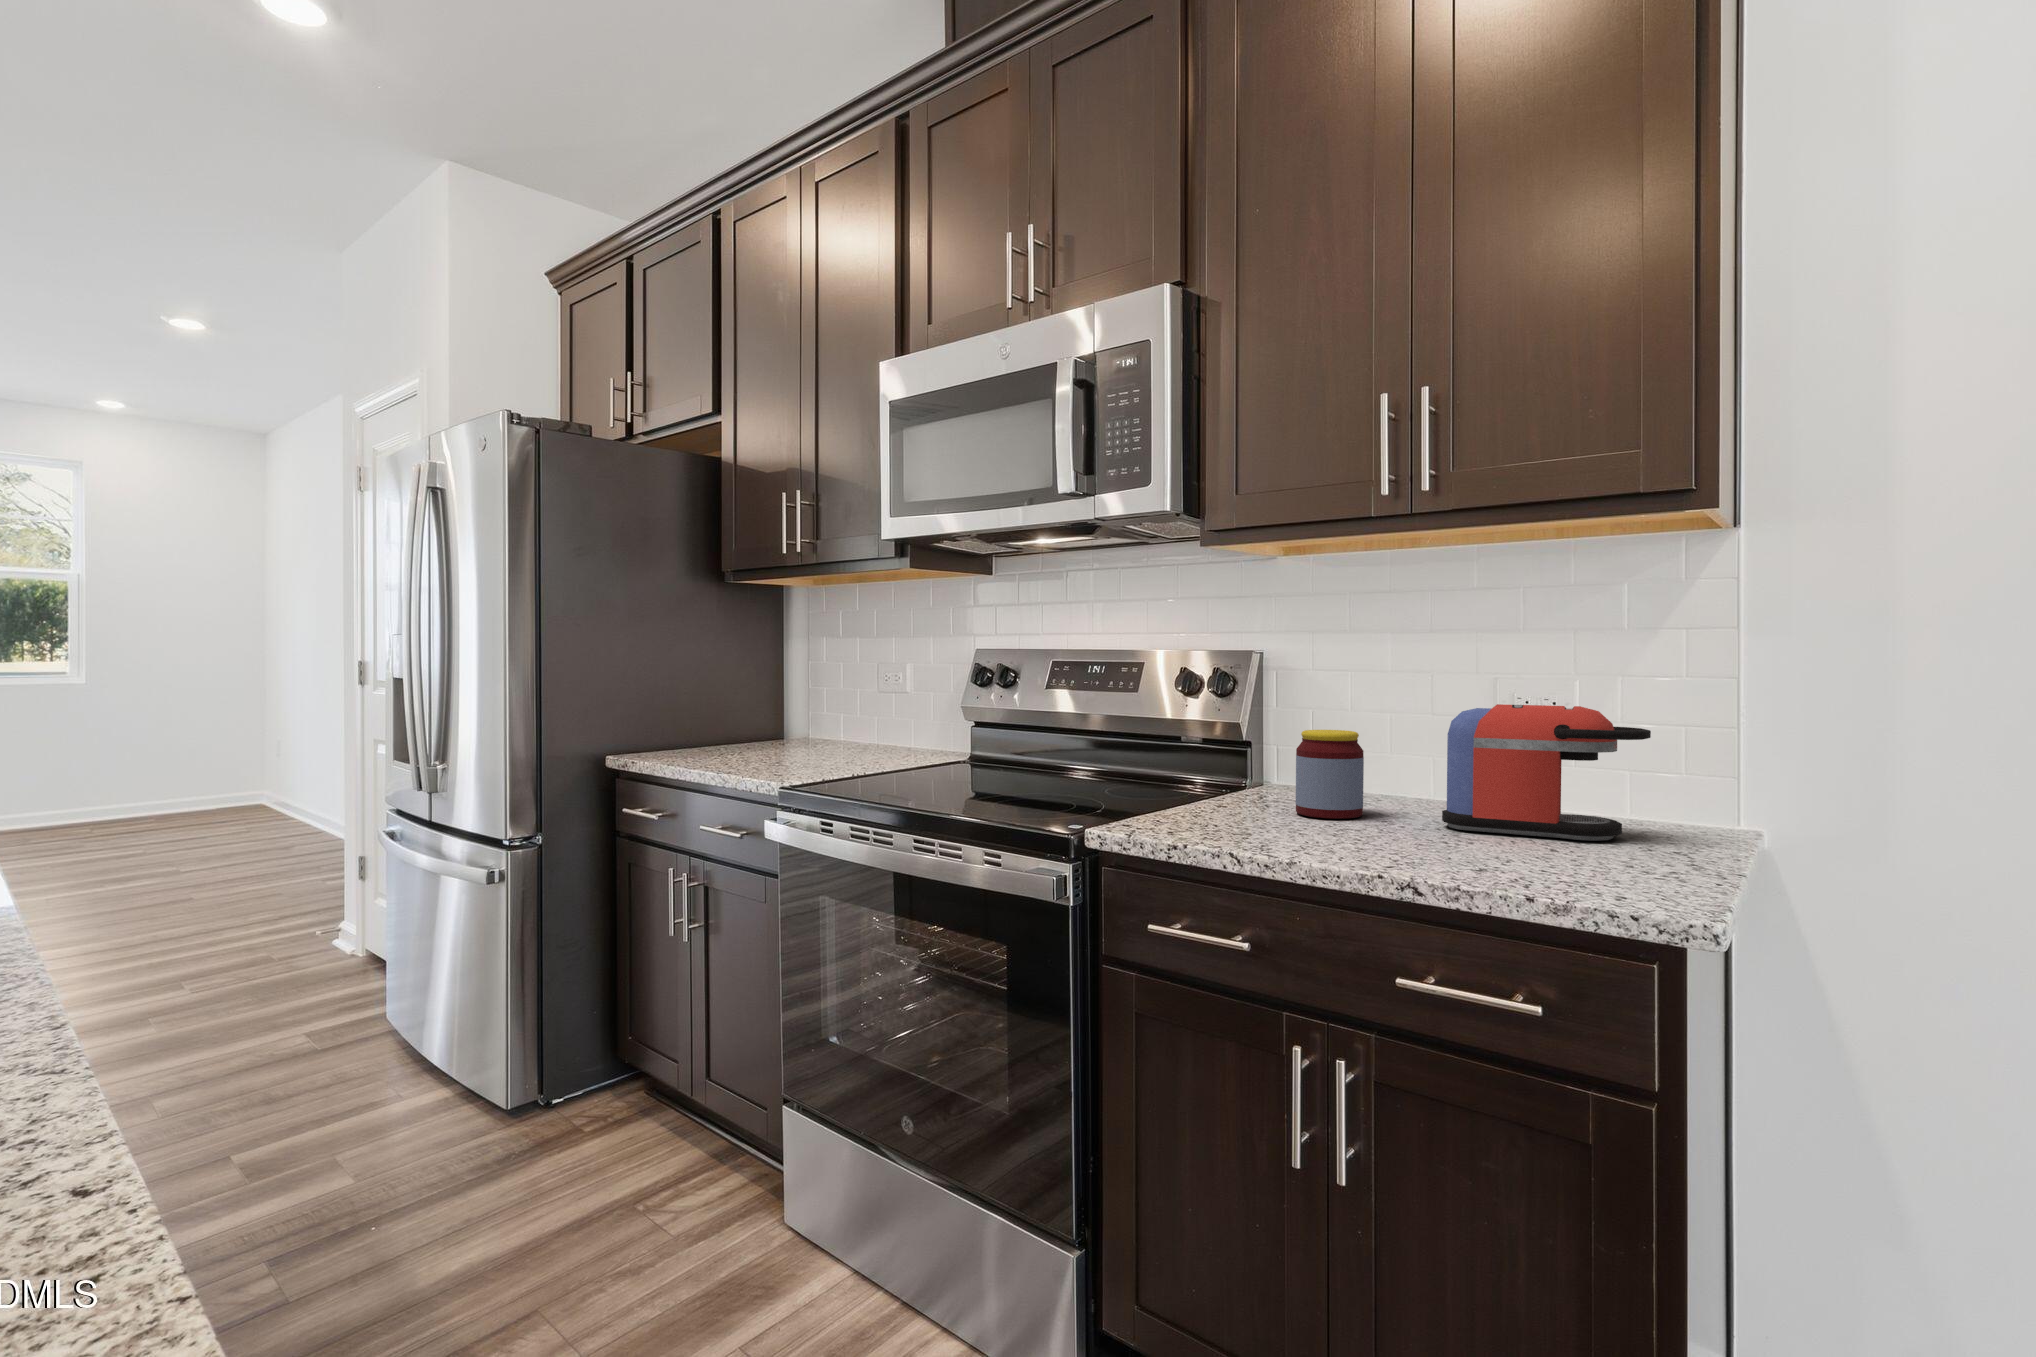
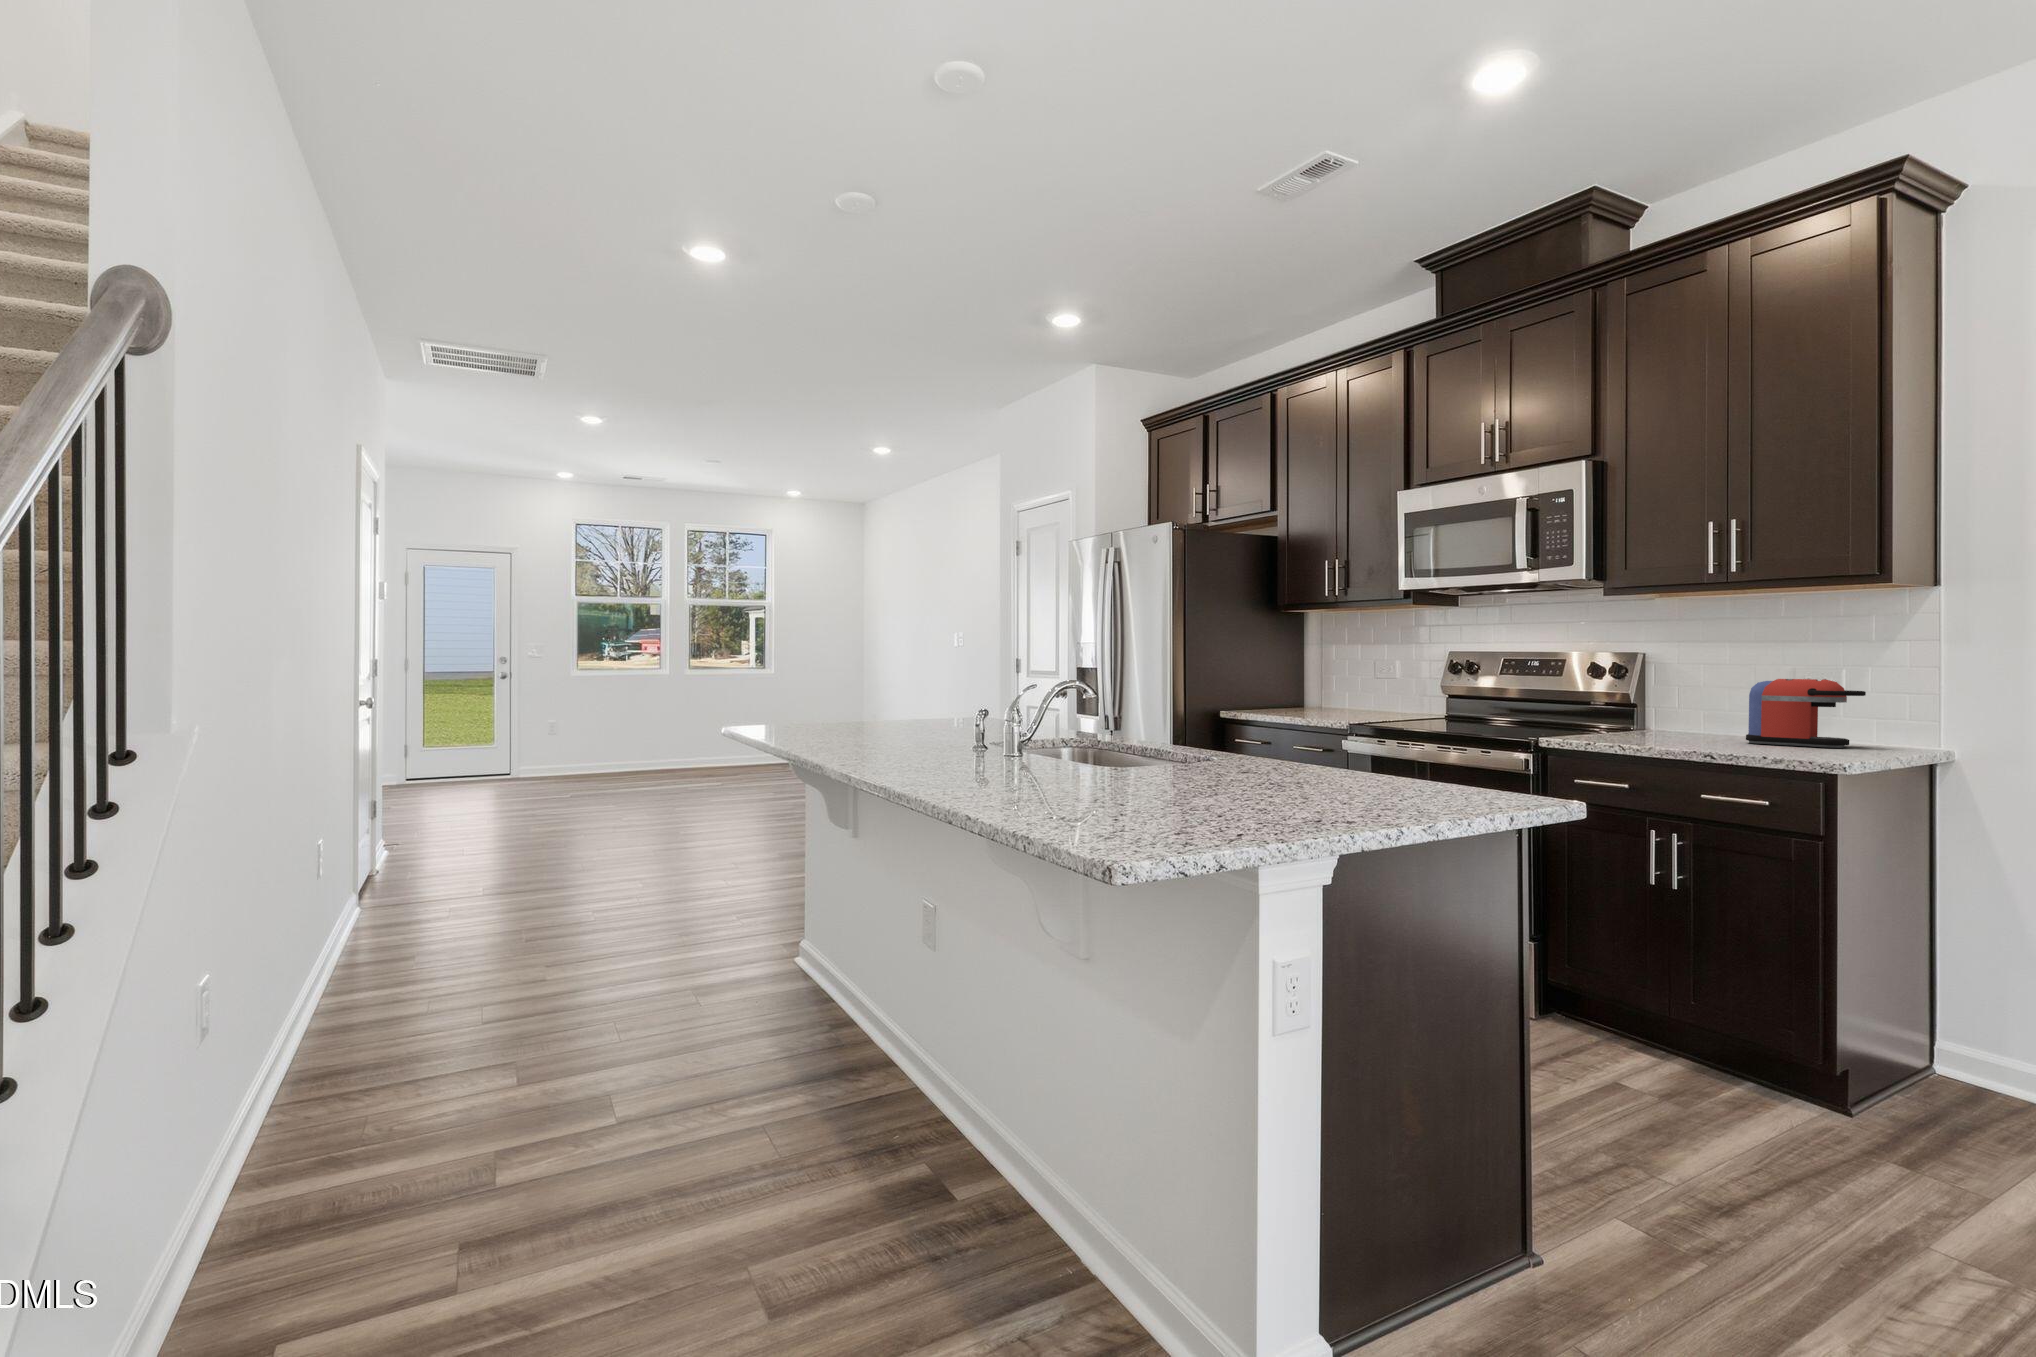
jar: present [1296,730,1364,819] -> none [1660,694,1701,739]

